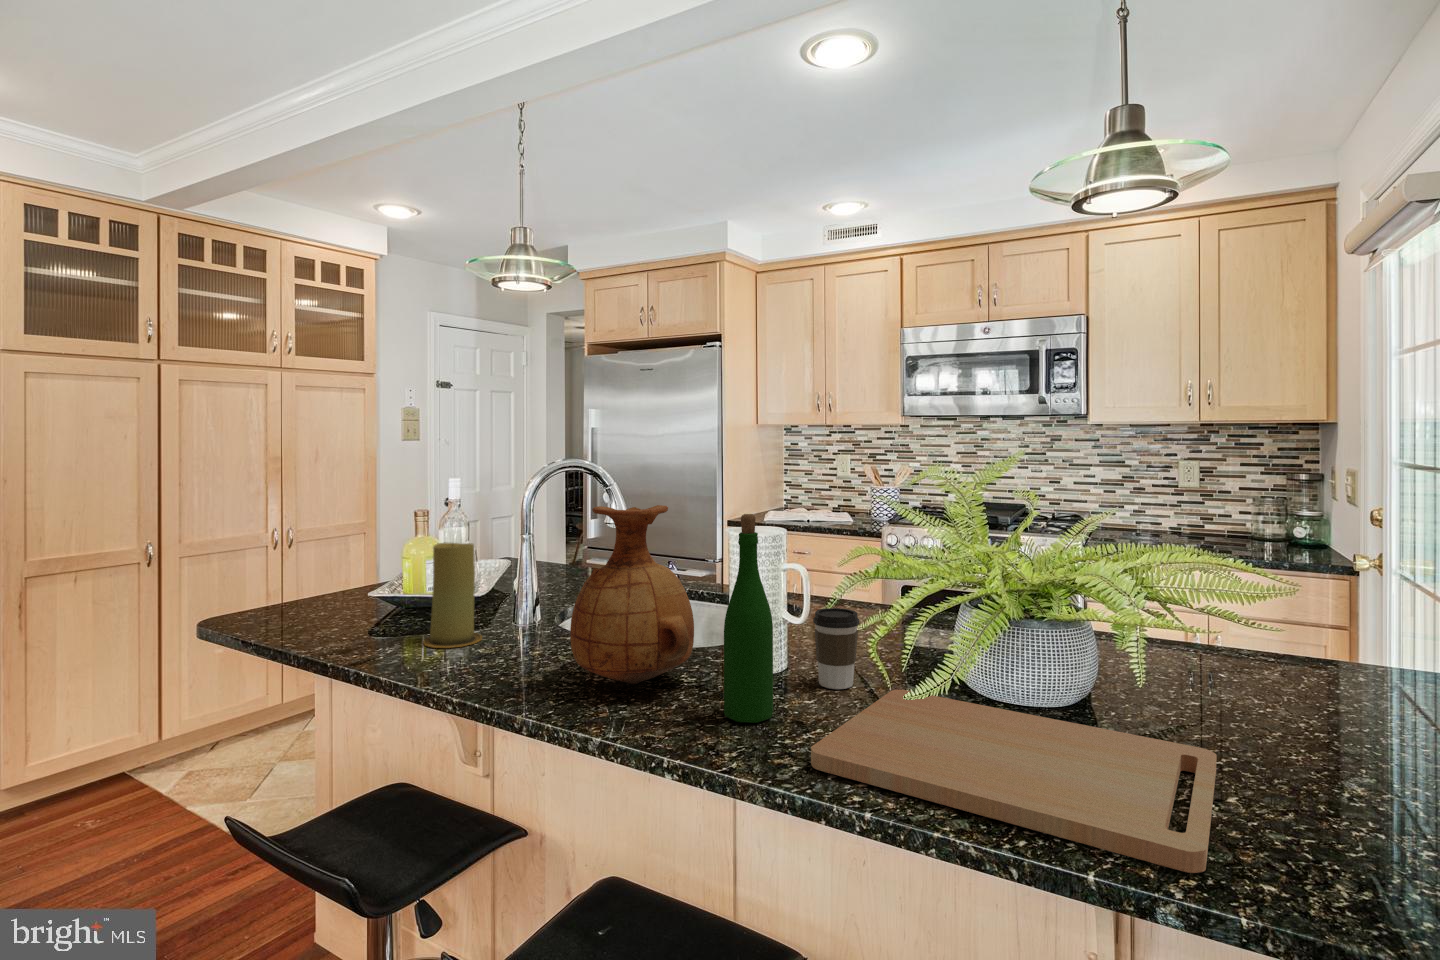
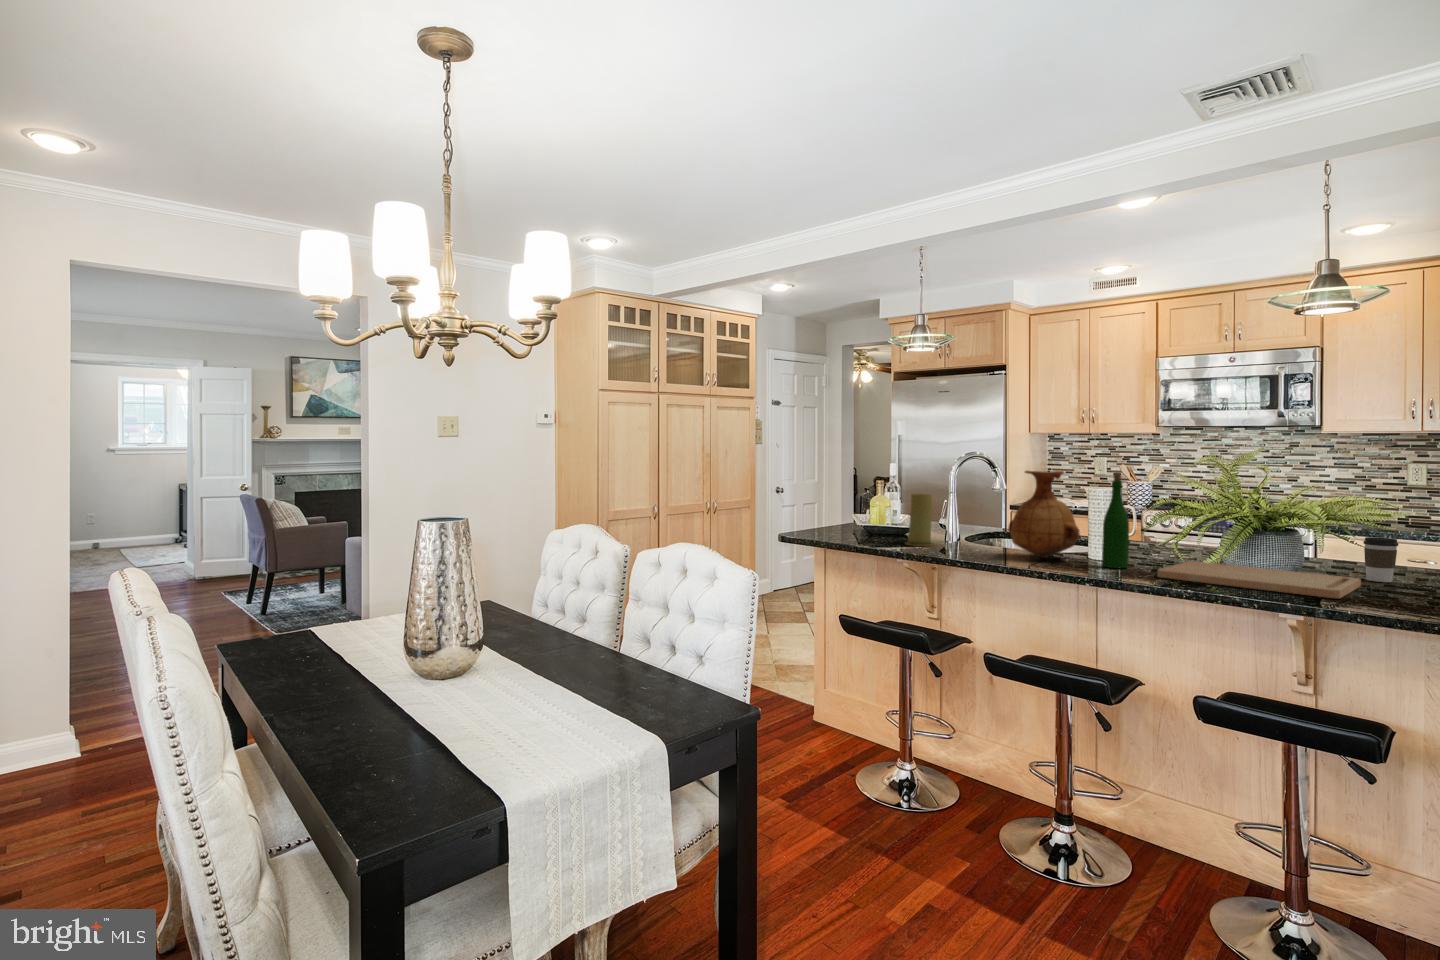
coffee cup: present [813,608,859,689] -> present [1363,537,1398,582]

